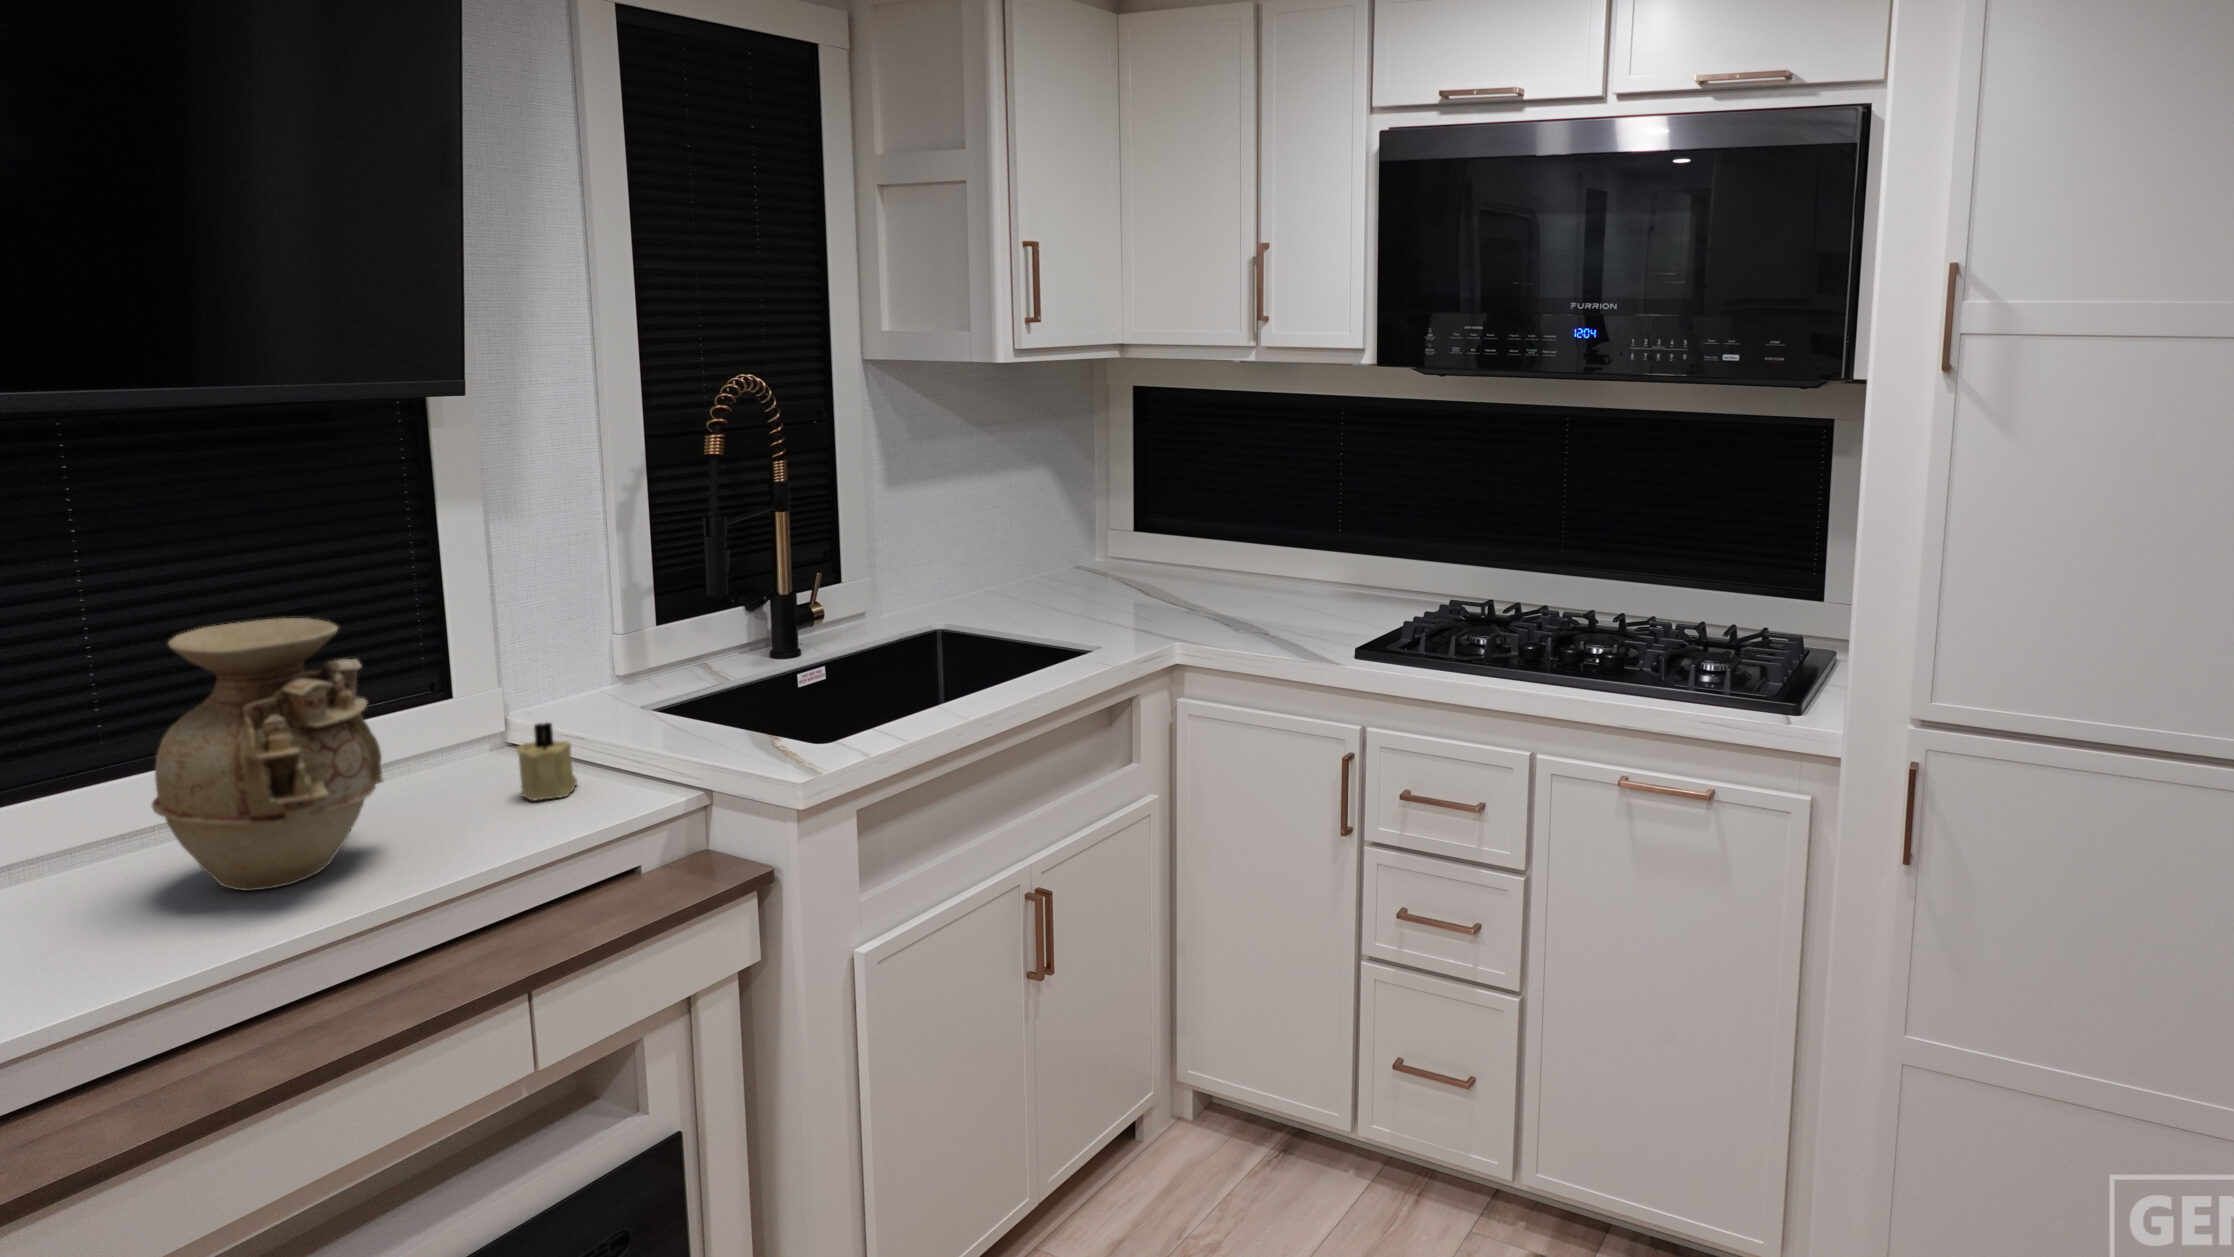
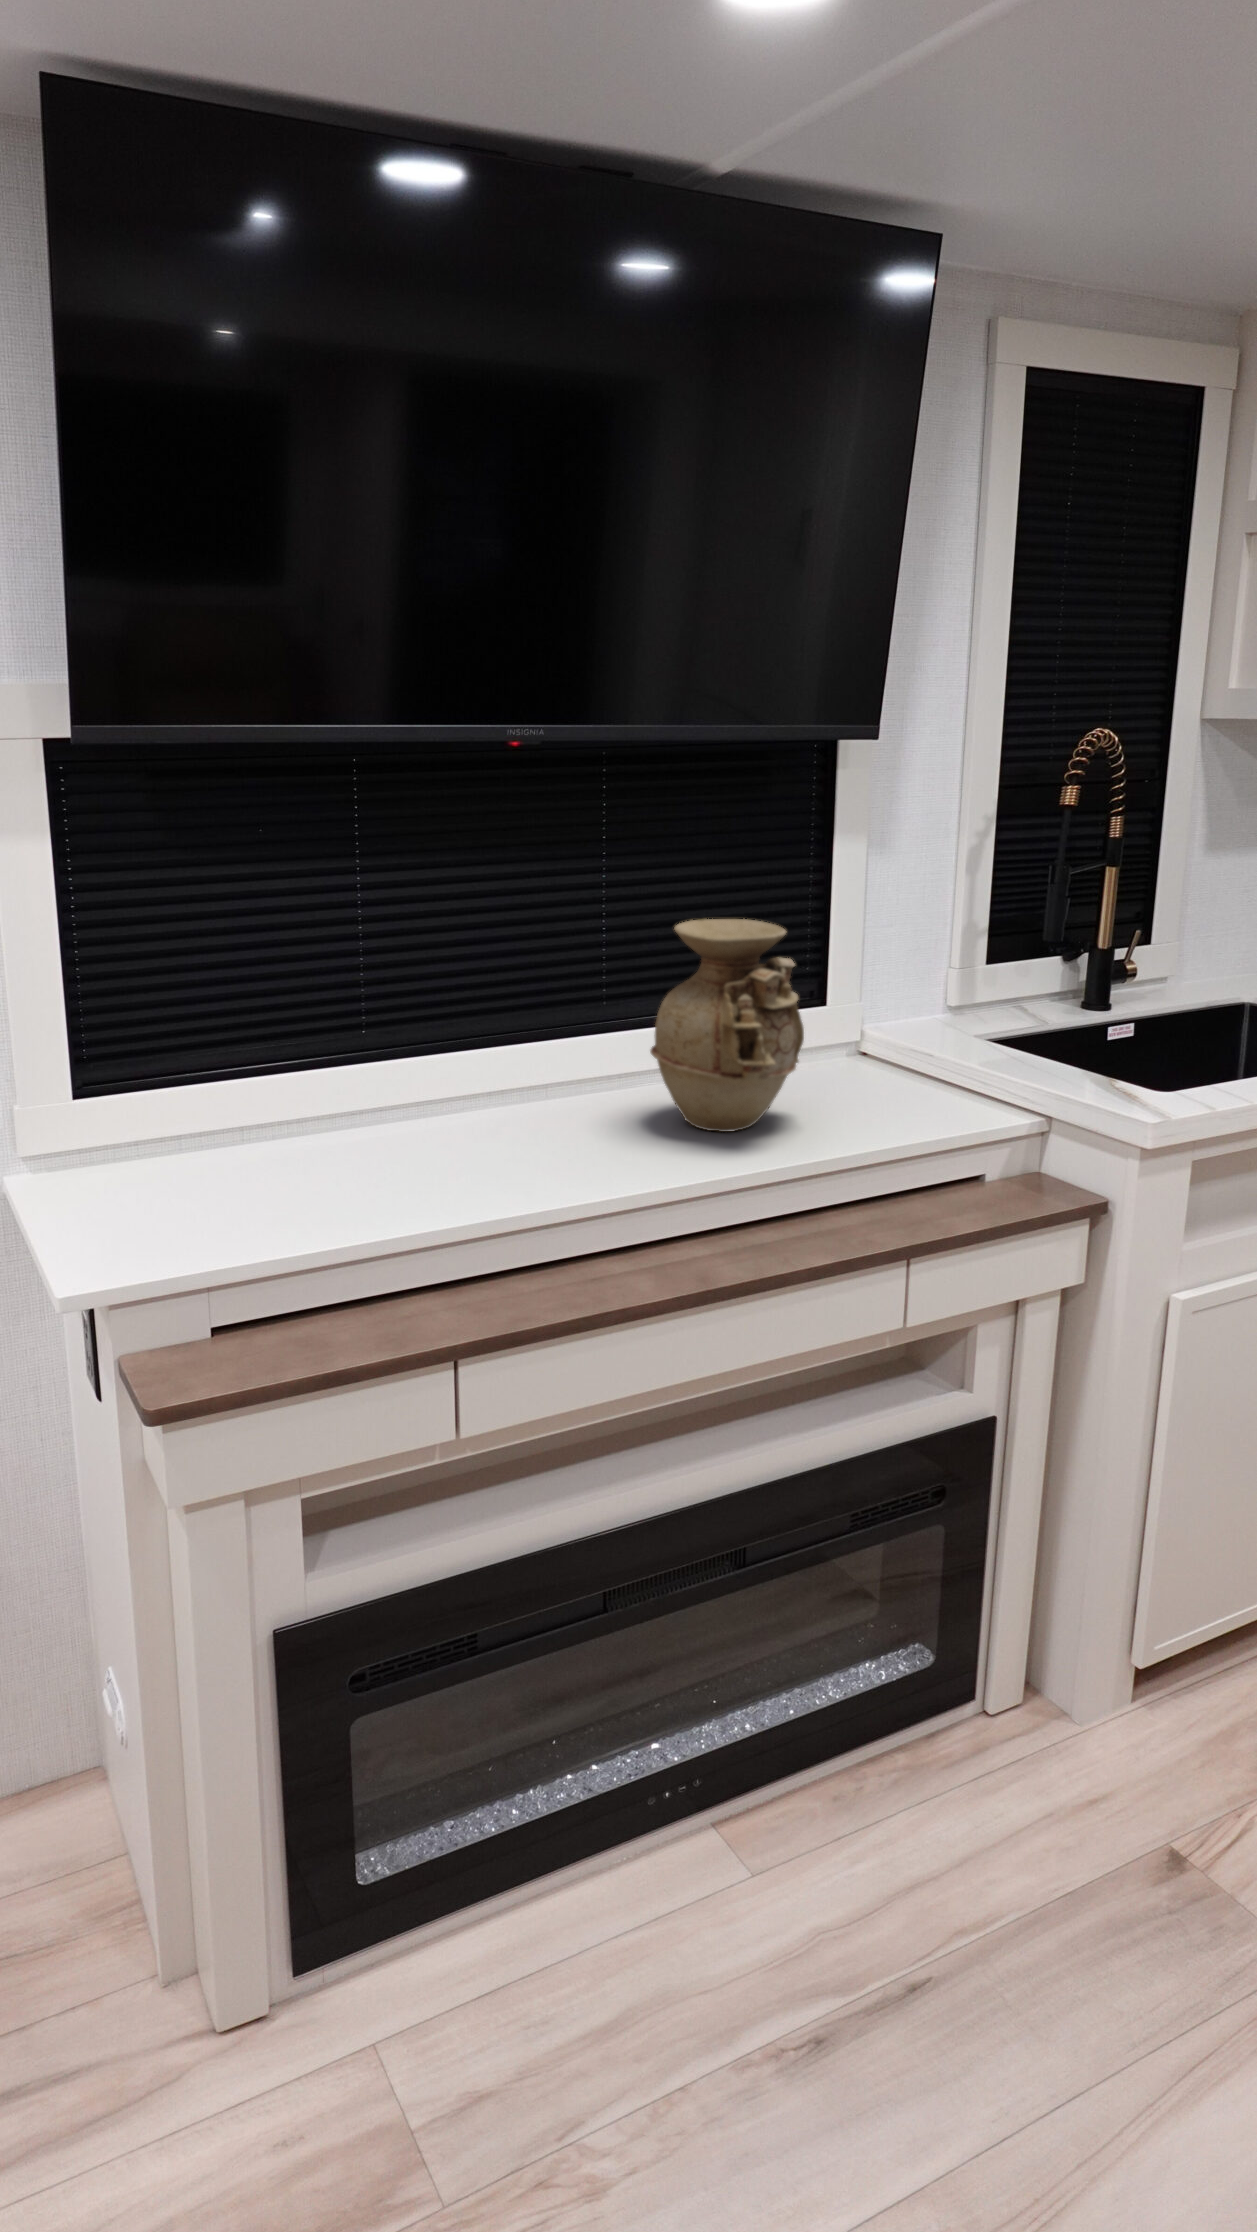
candle: present [517,723,578,800] -> none [888,1033,932,1101]

